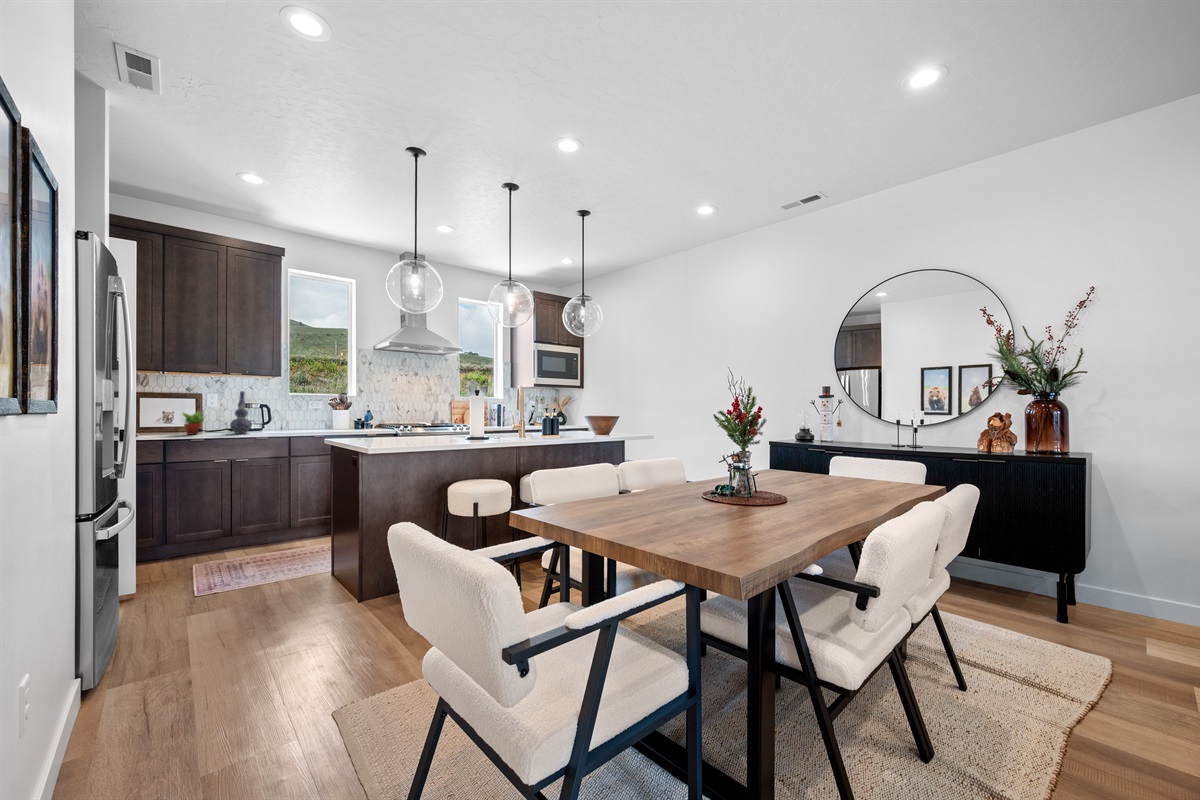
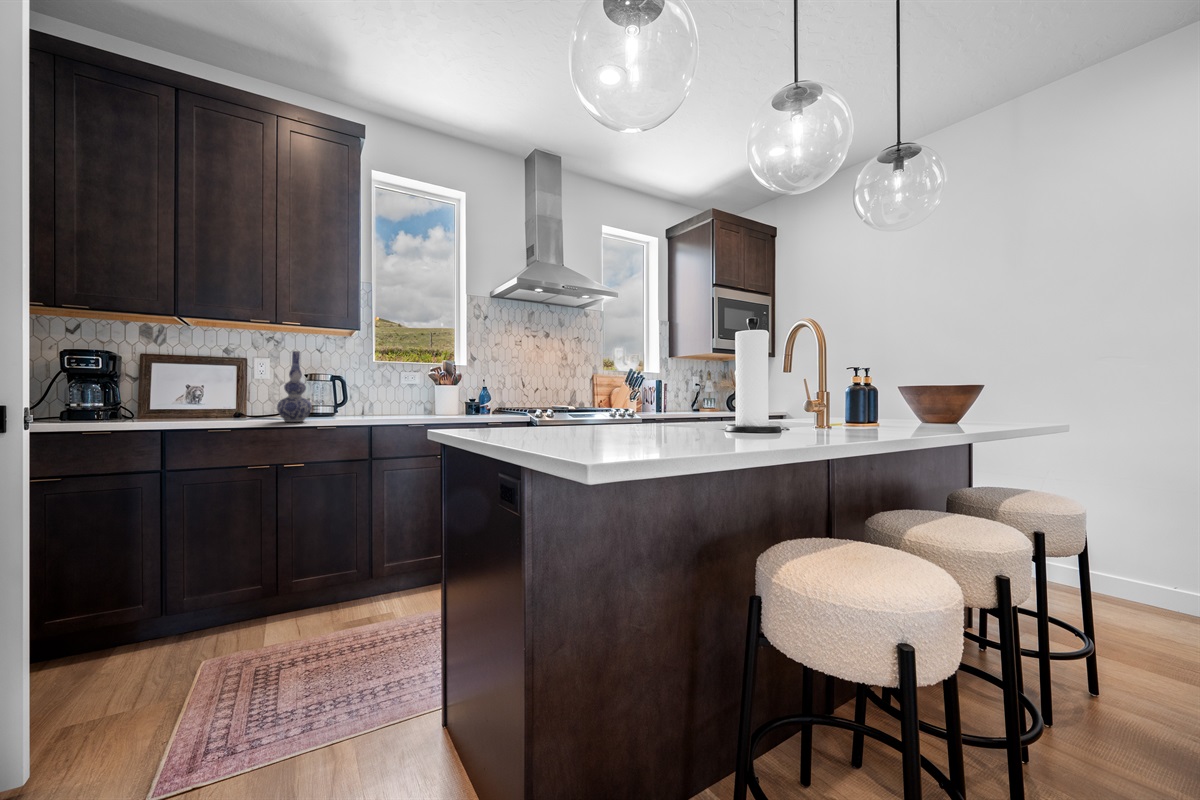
succulent plant: present [182,411,204,435] -> none [188,382,240,423]

